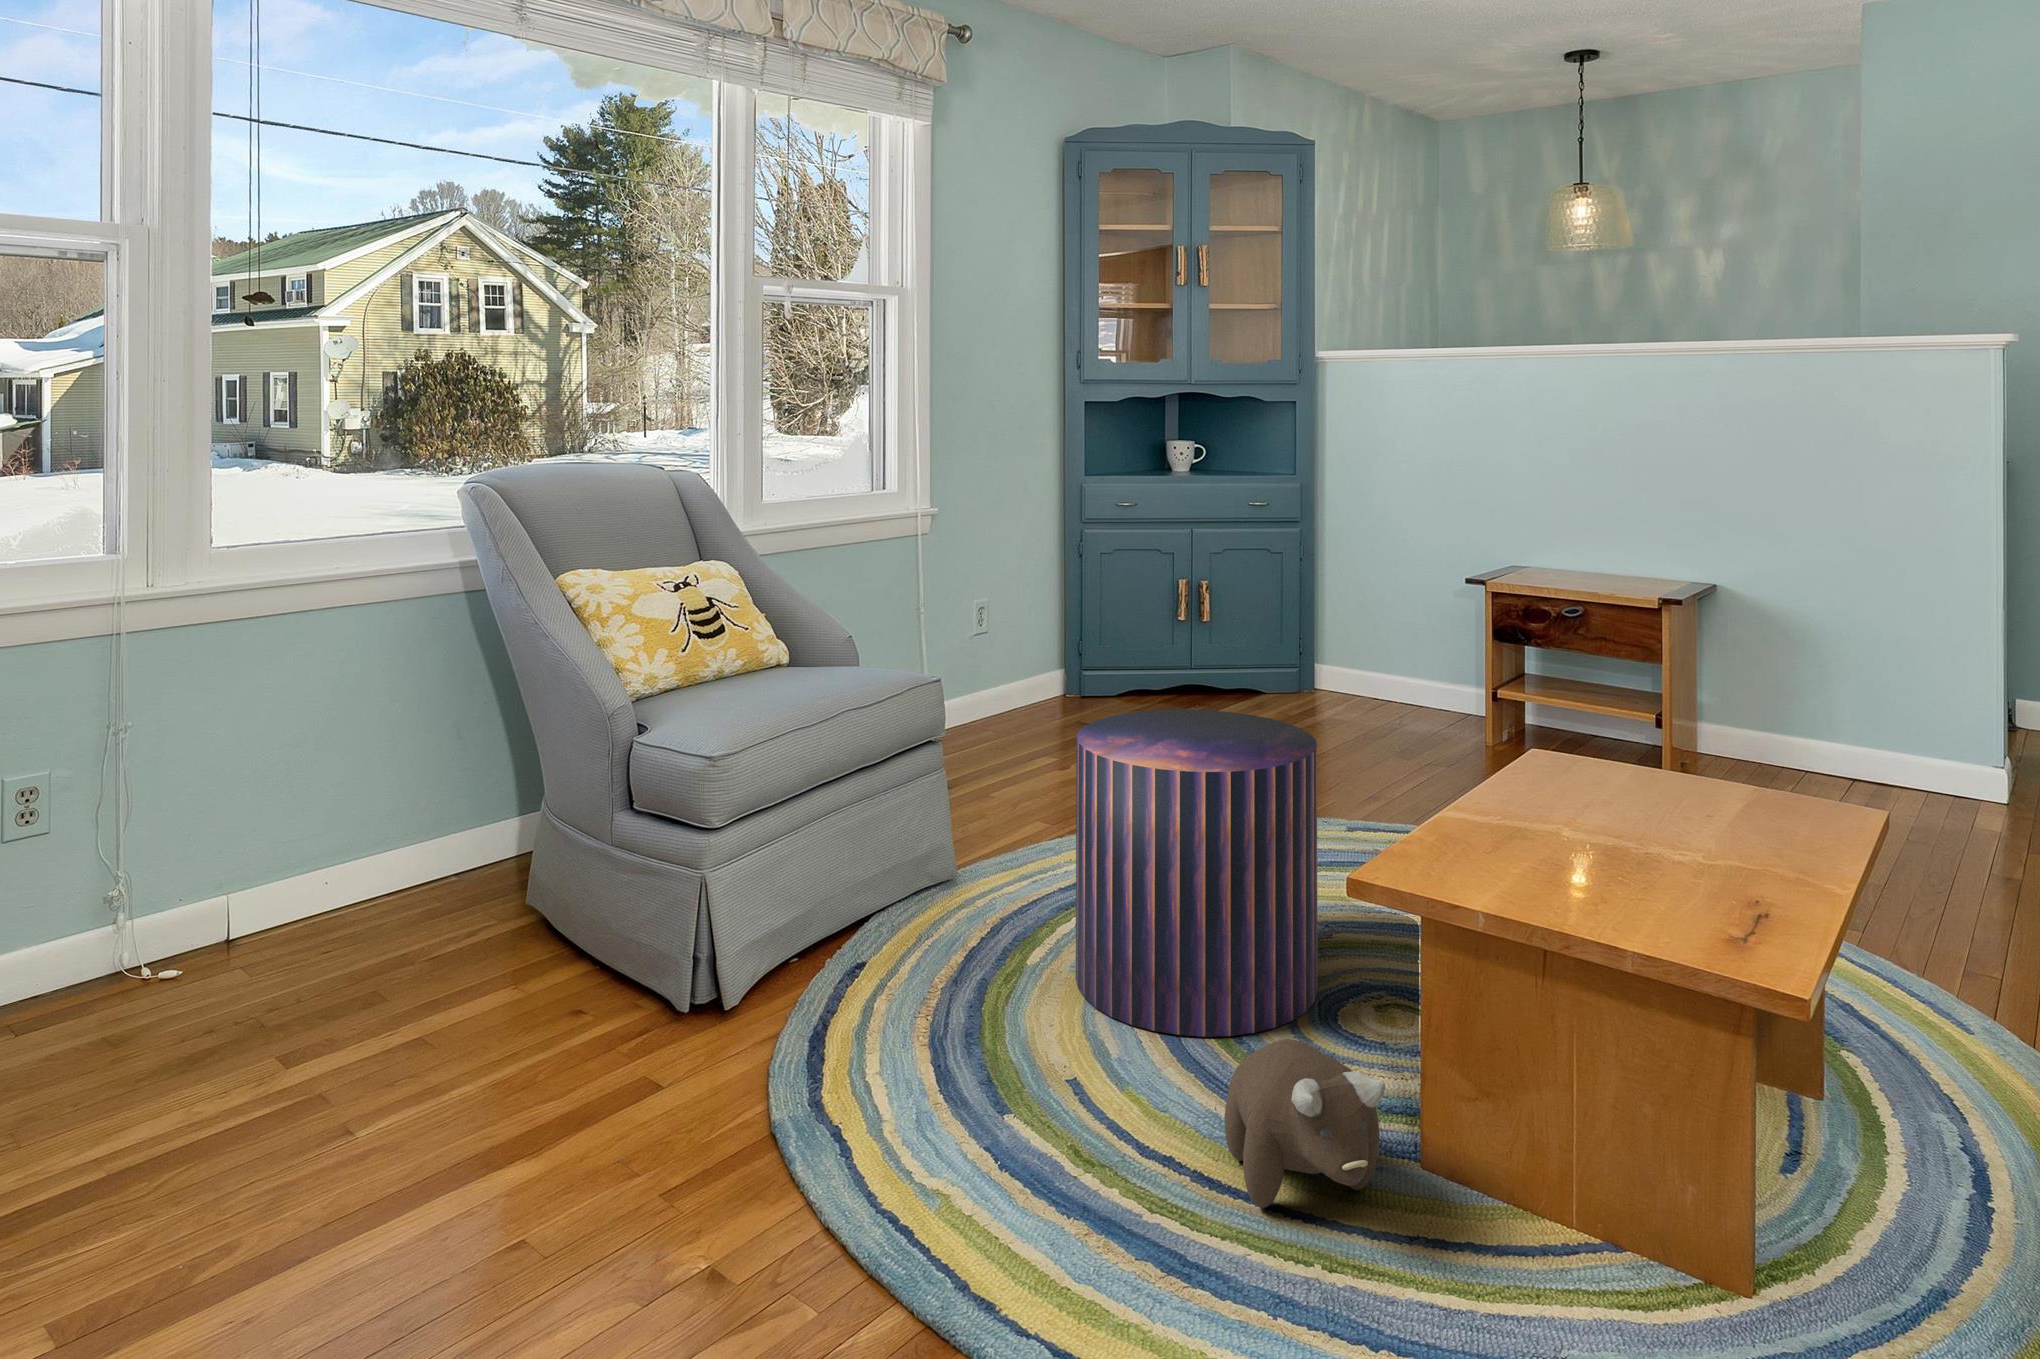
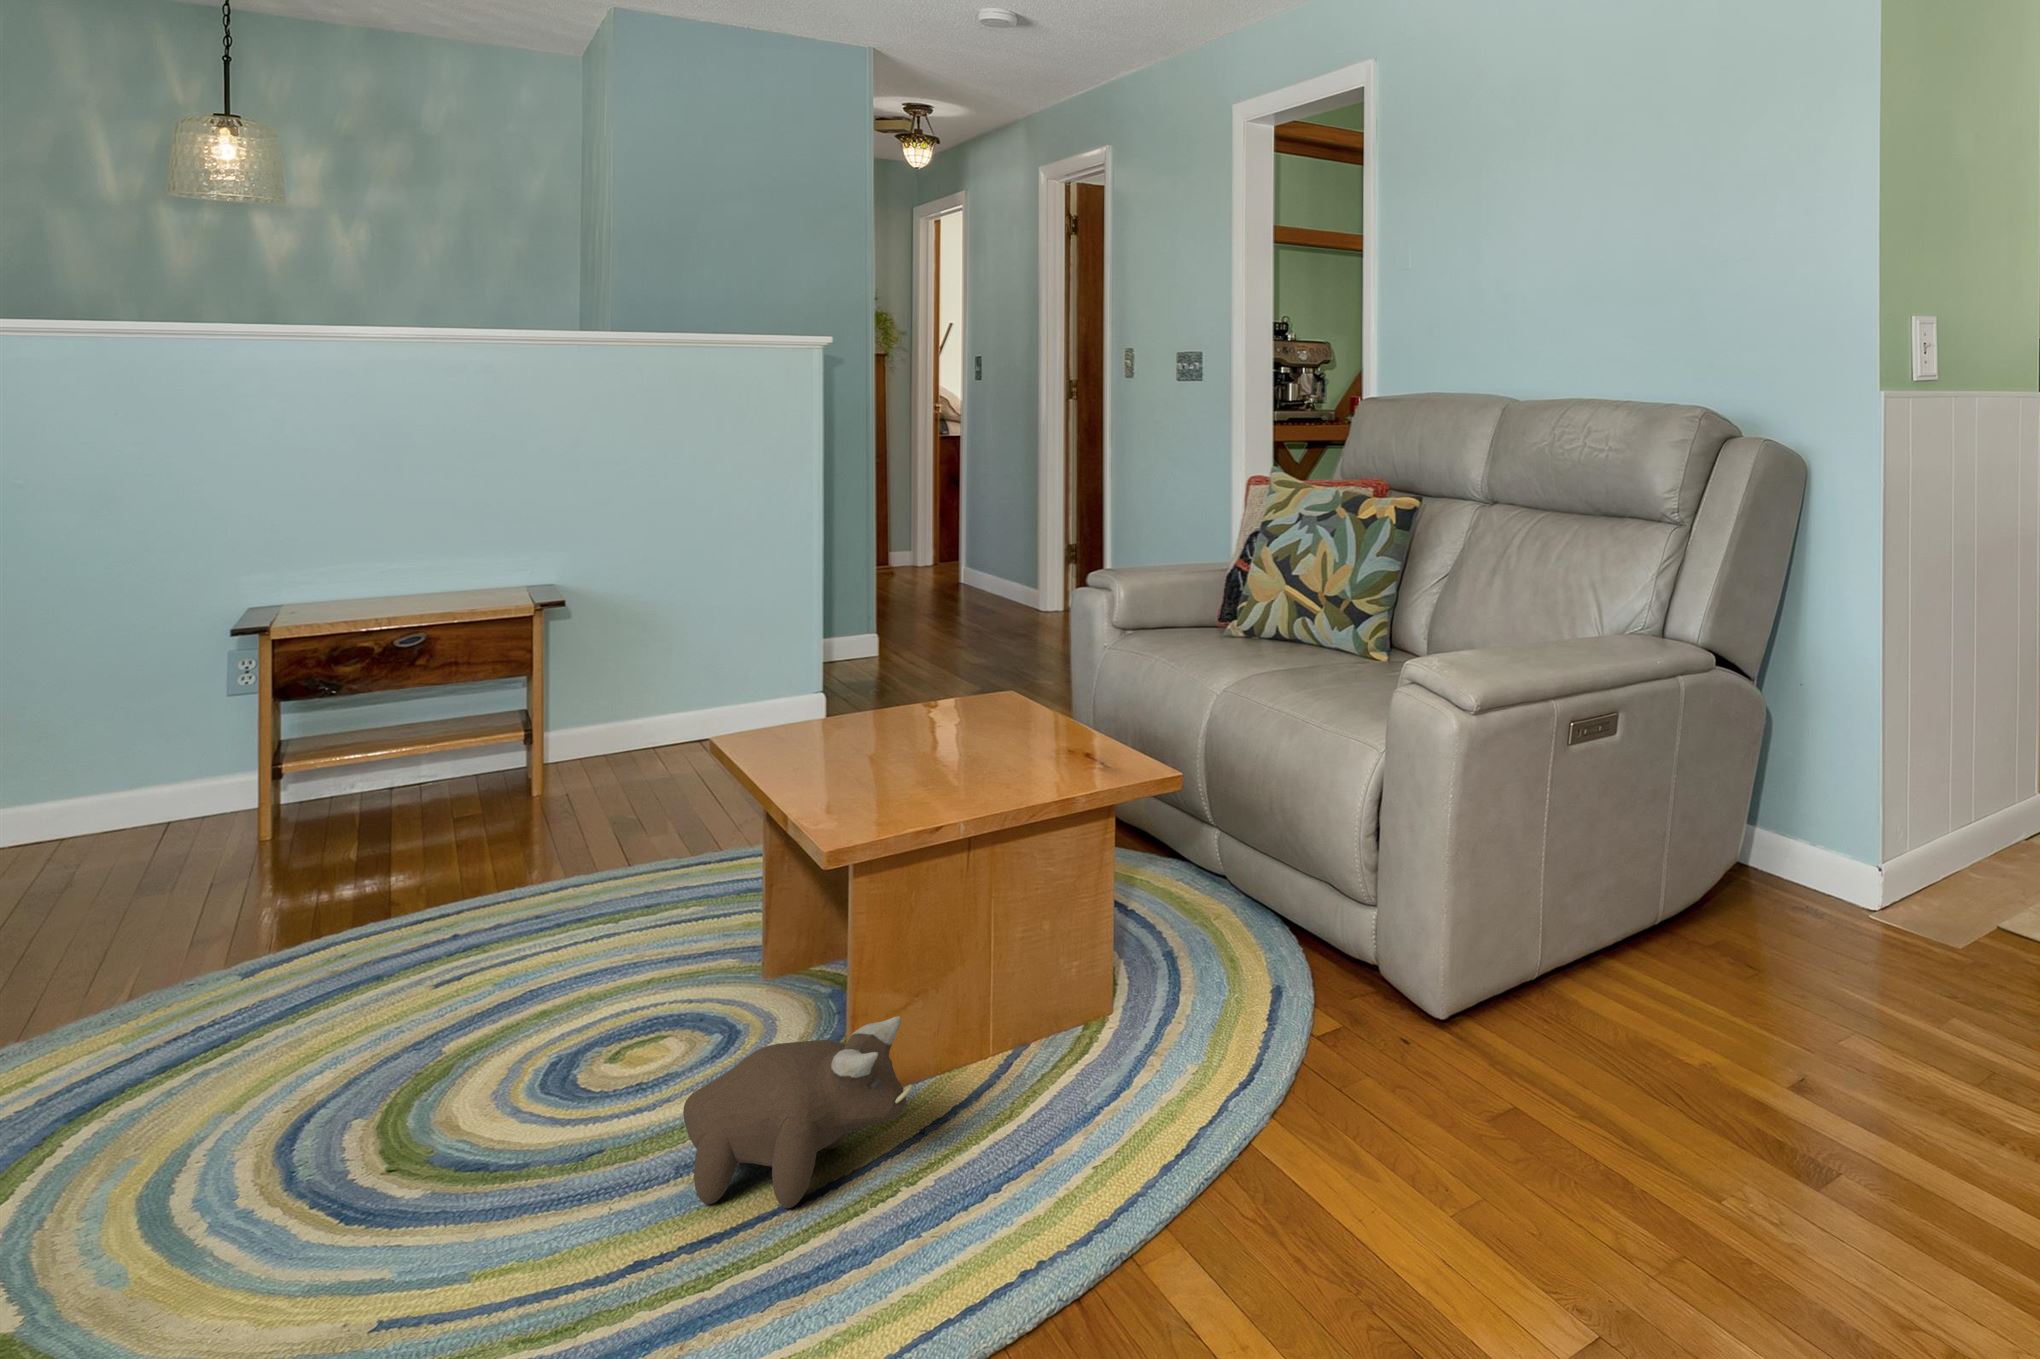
pouf: present [1076,710,1318,1037] -> none [155,797,553,1248]

